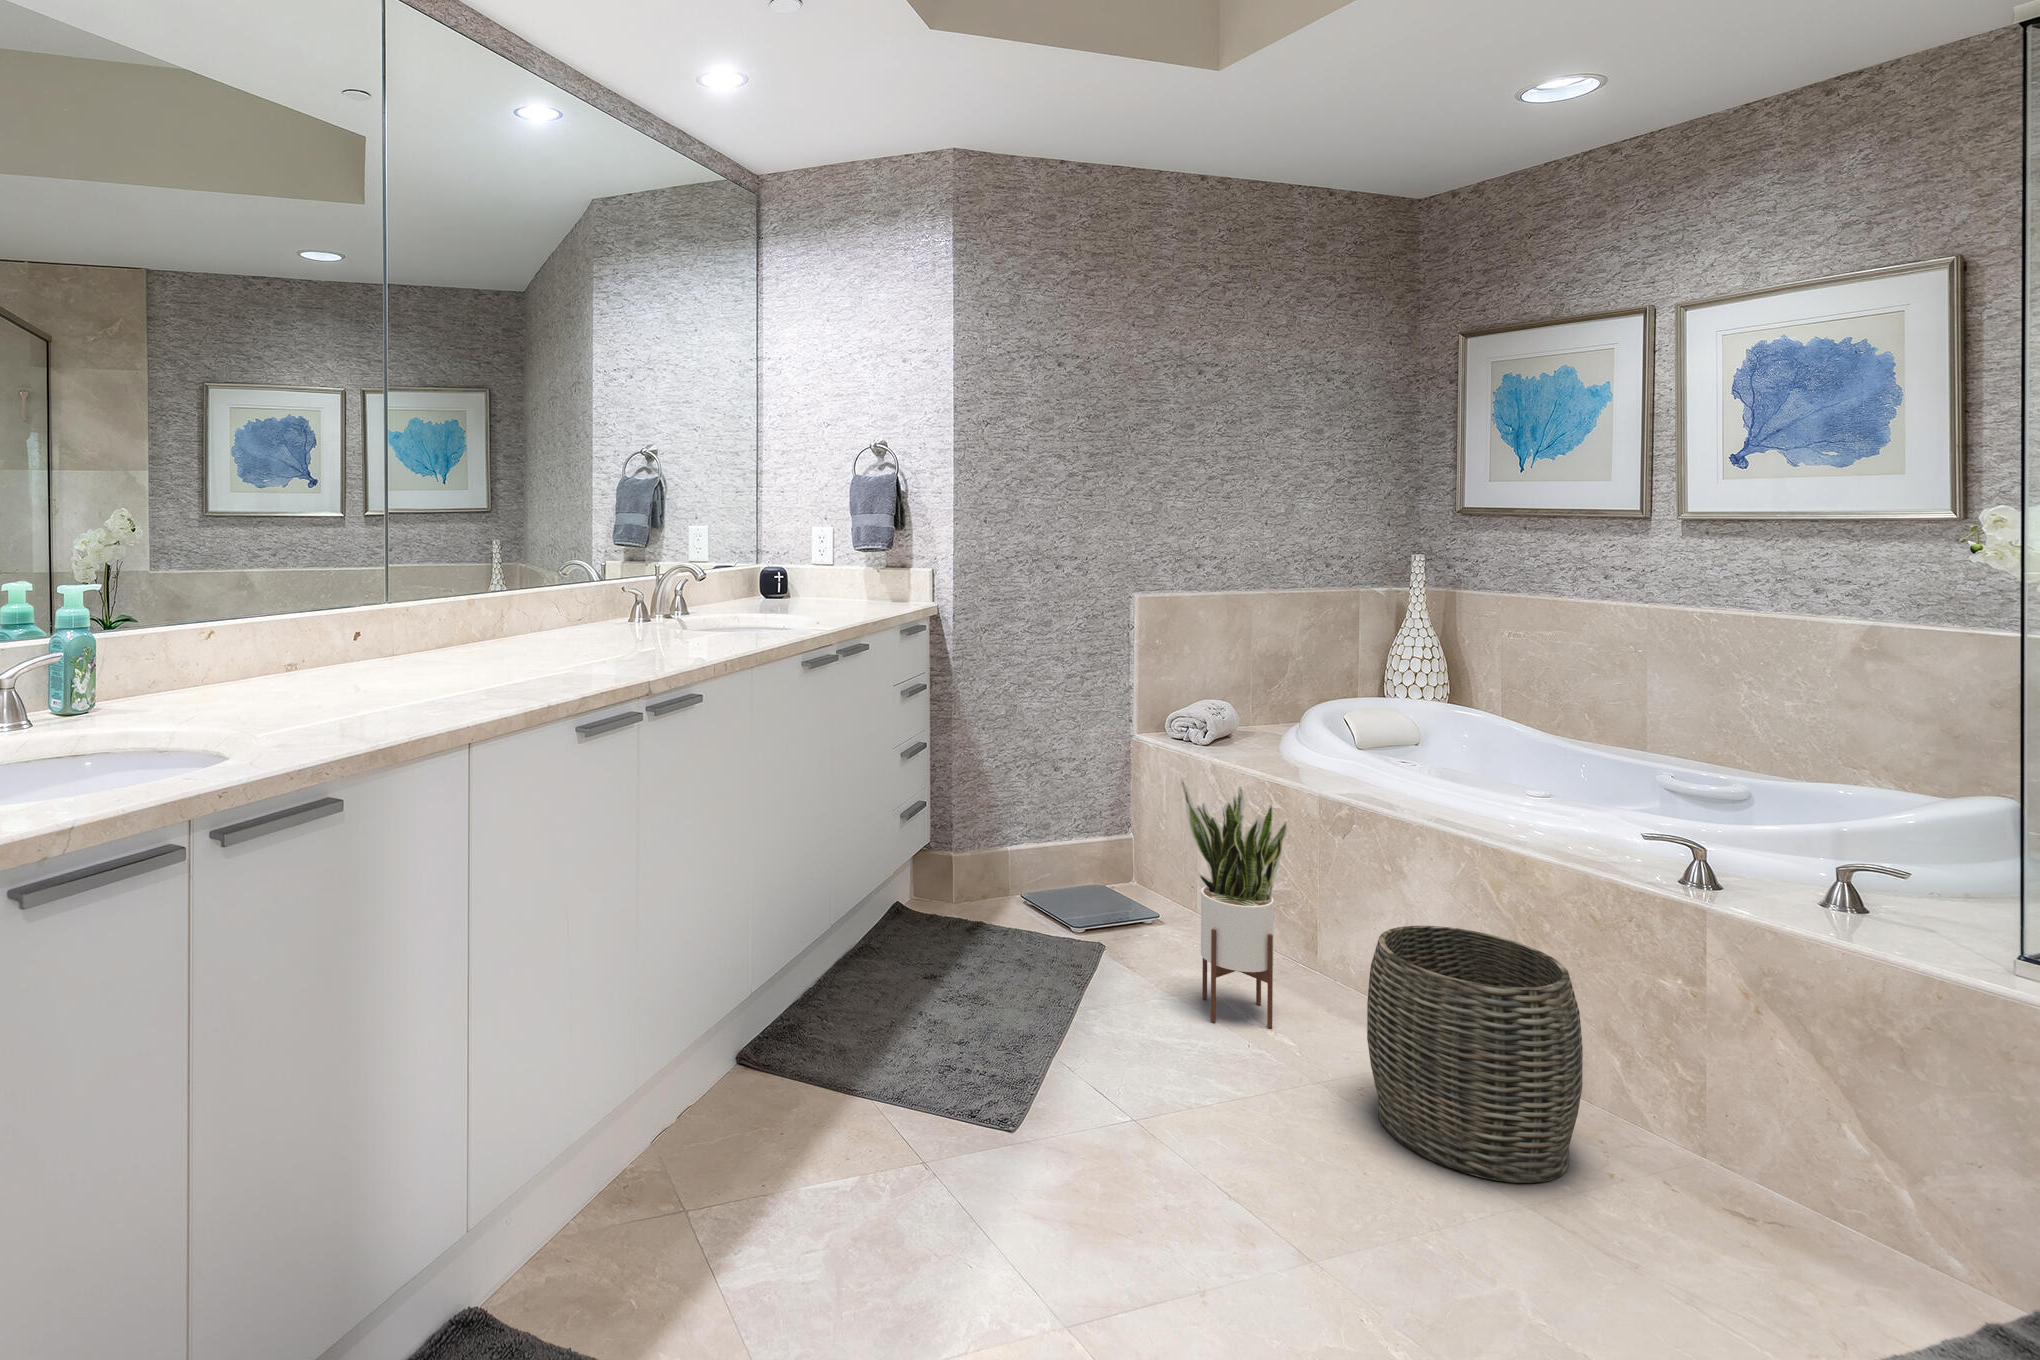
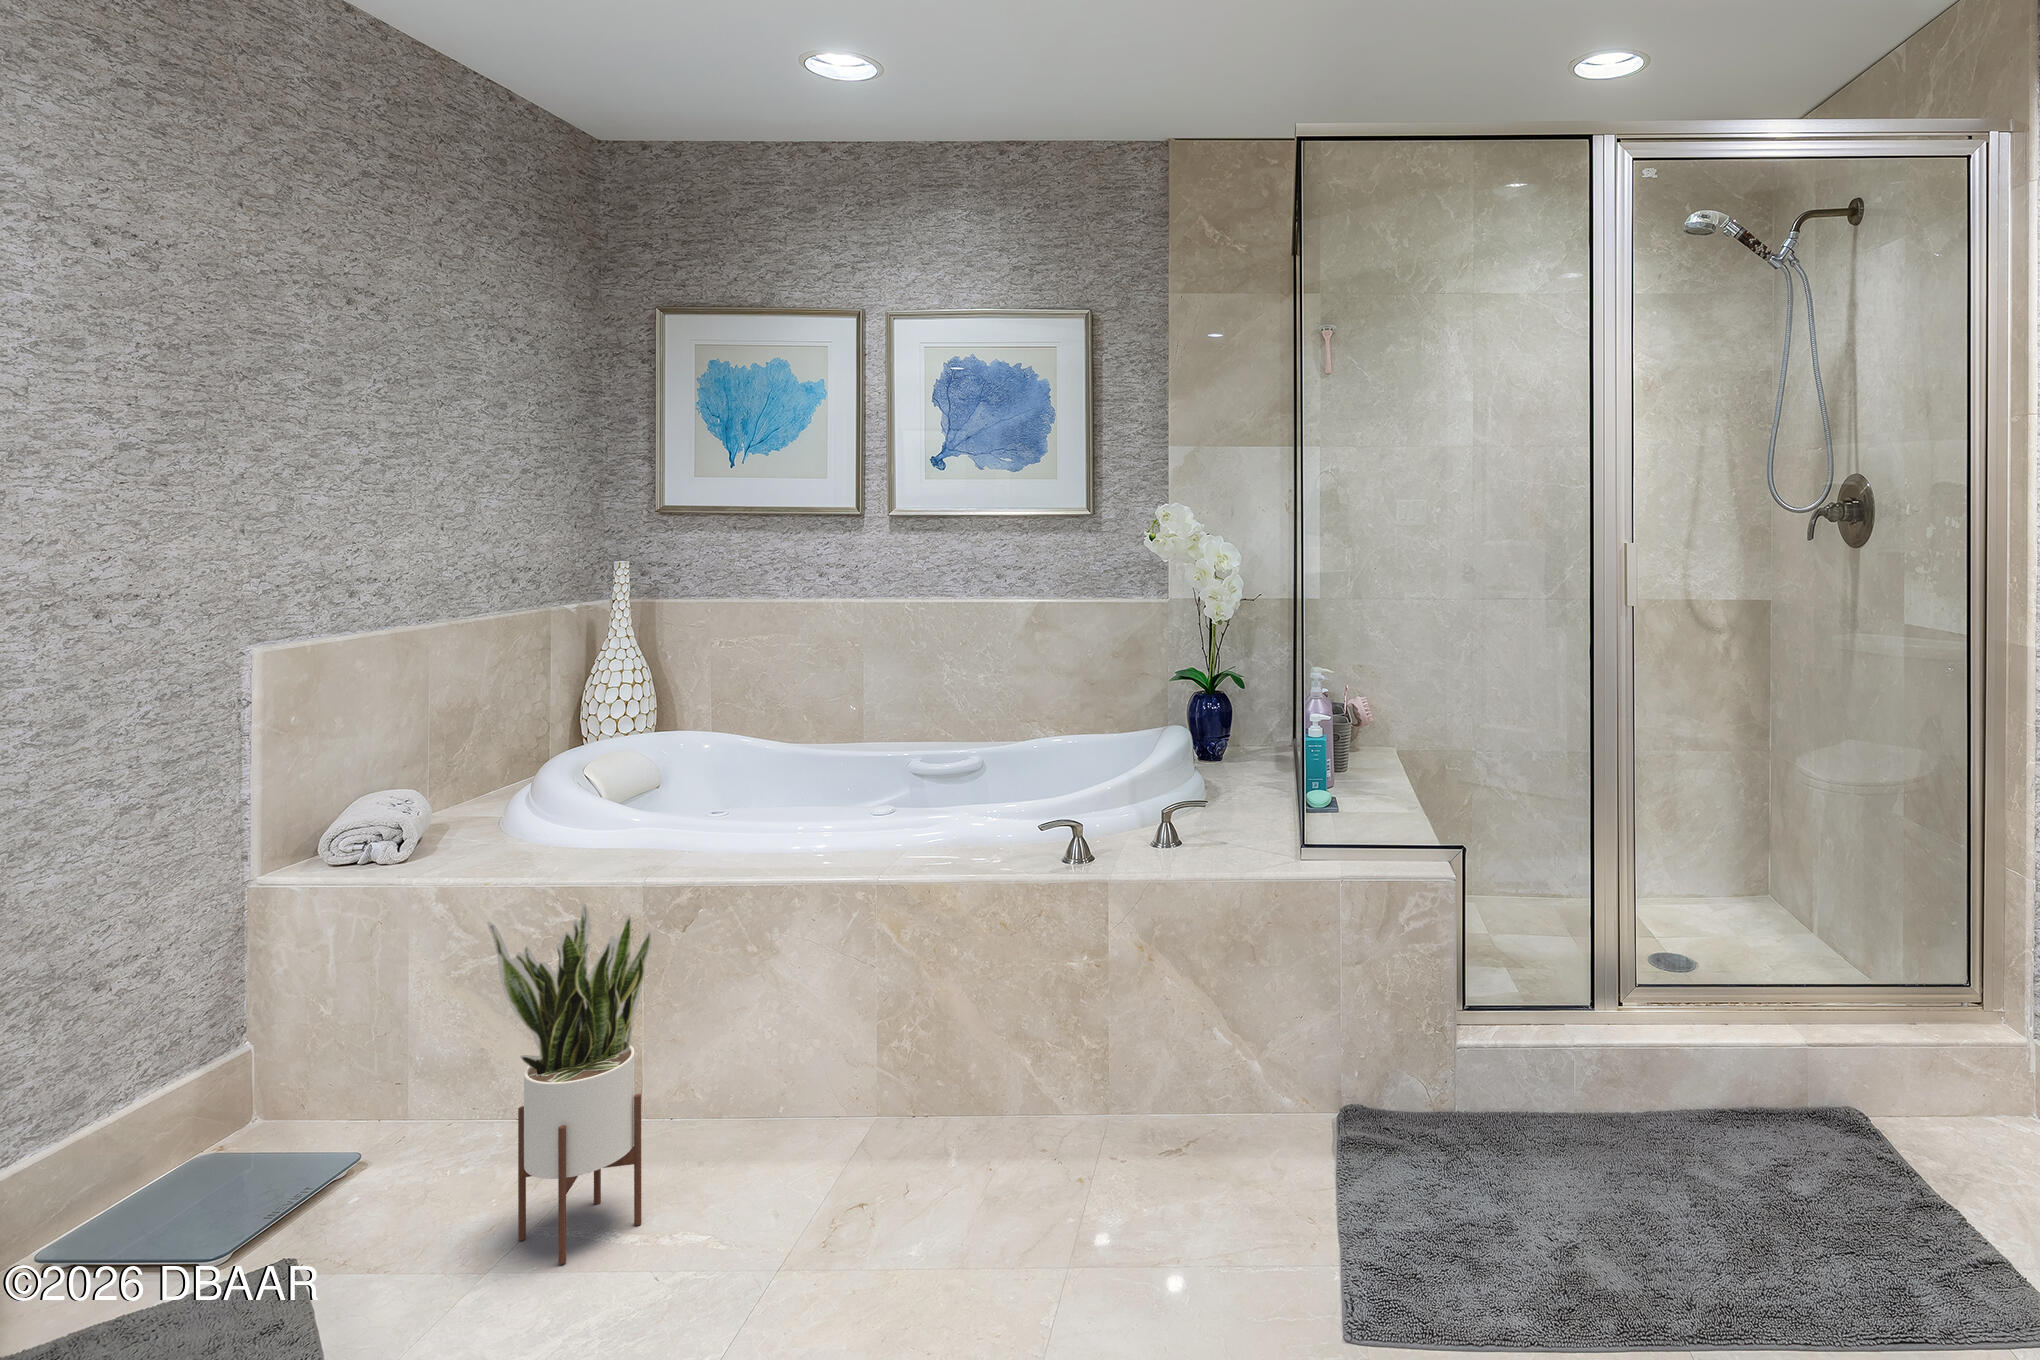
woven basket: present [1367,926,1583,1183] -> none [816,974,1026,1266]

